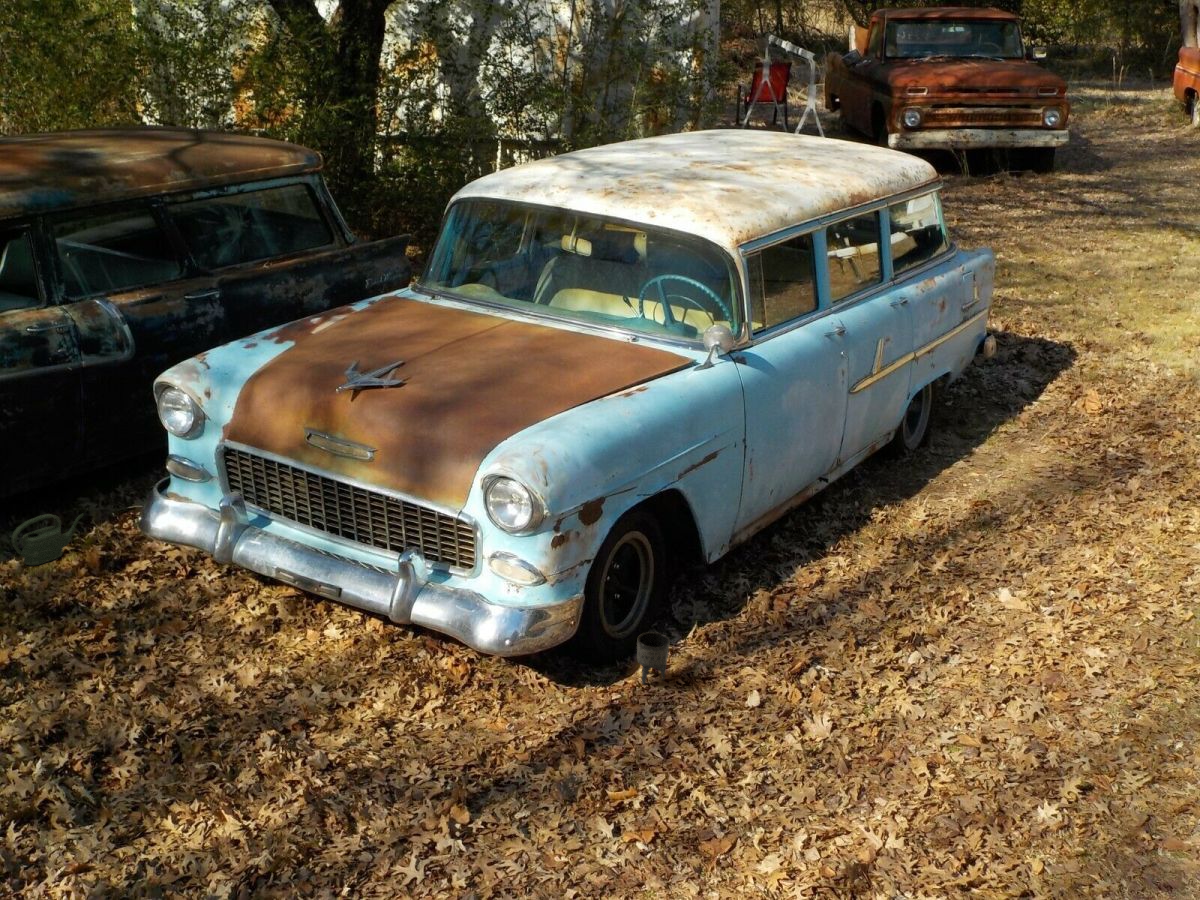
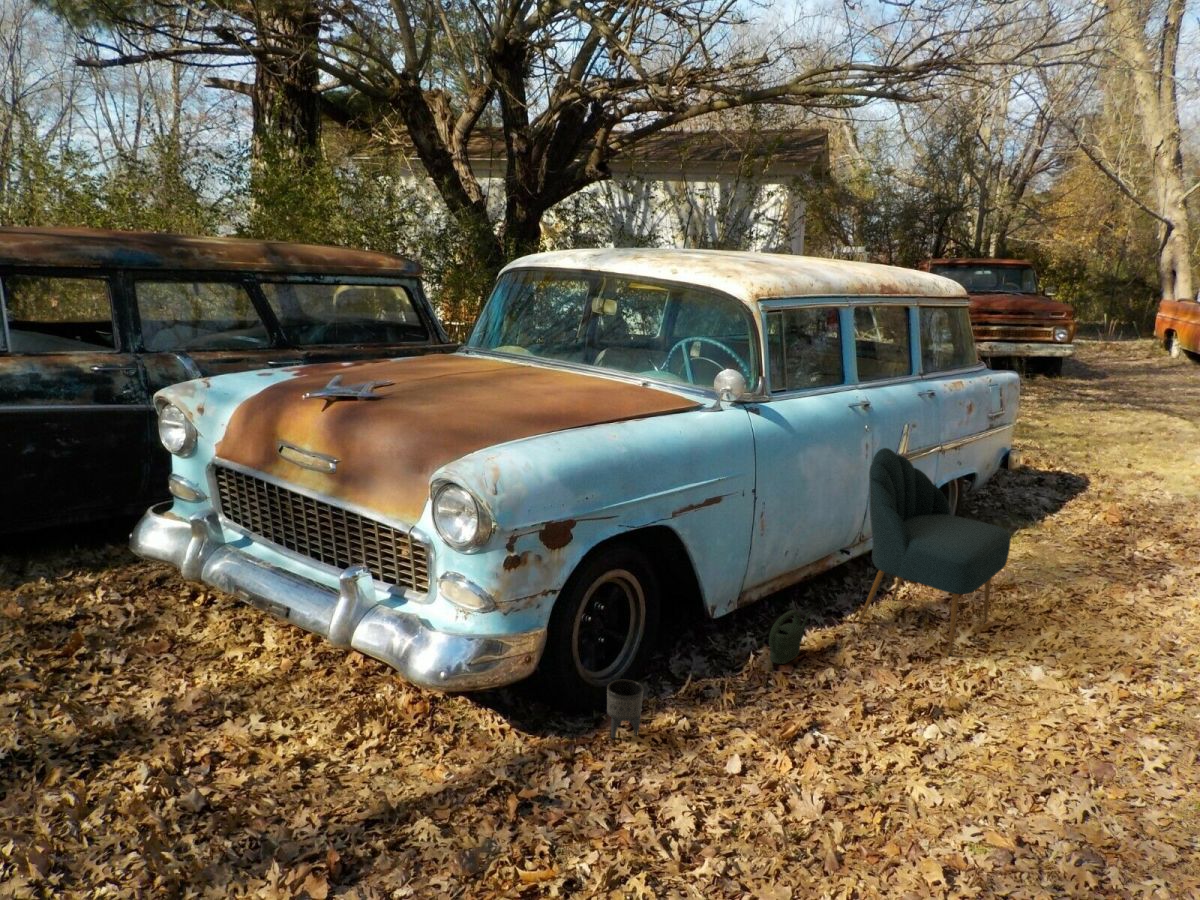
chair: none [840,381,983,583] -> present [858,448,1011,656]
watering can: present [12,514,83,565] -> present [769,610,811,664]

